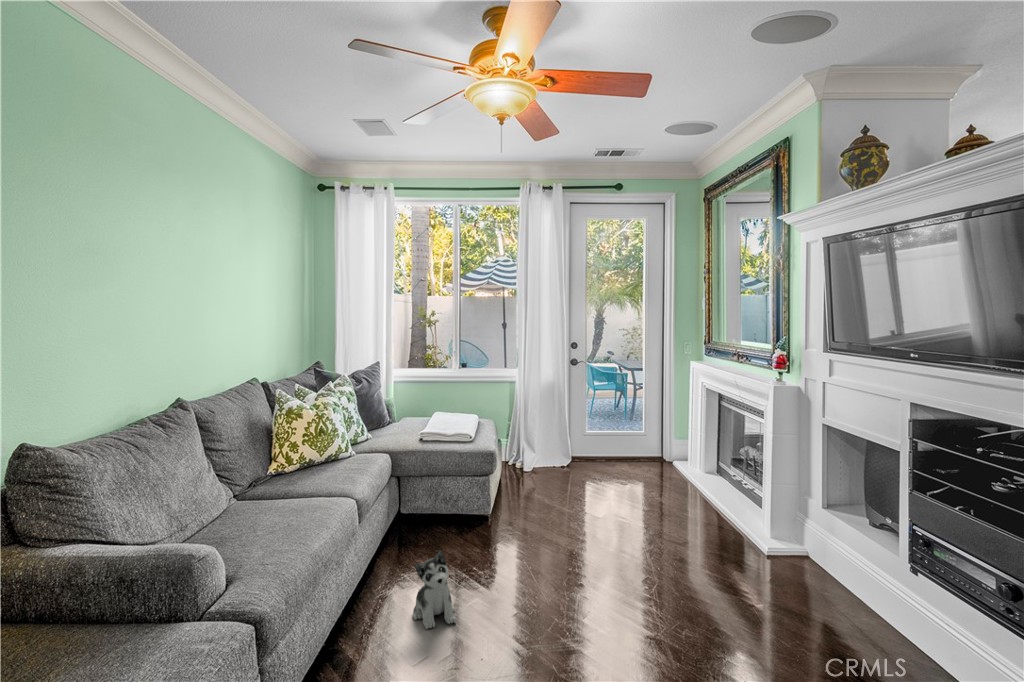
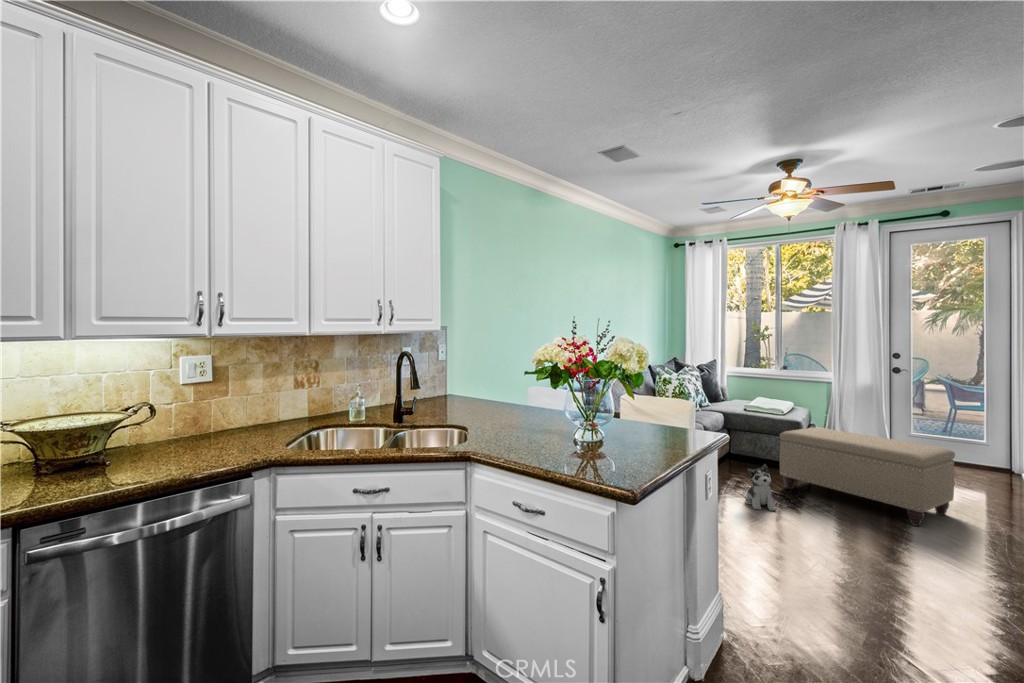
ottoman: none [460,461,644,592] -> present [780,427,955,526]

